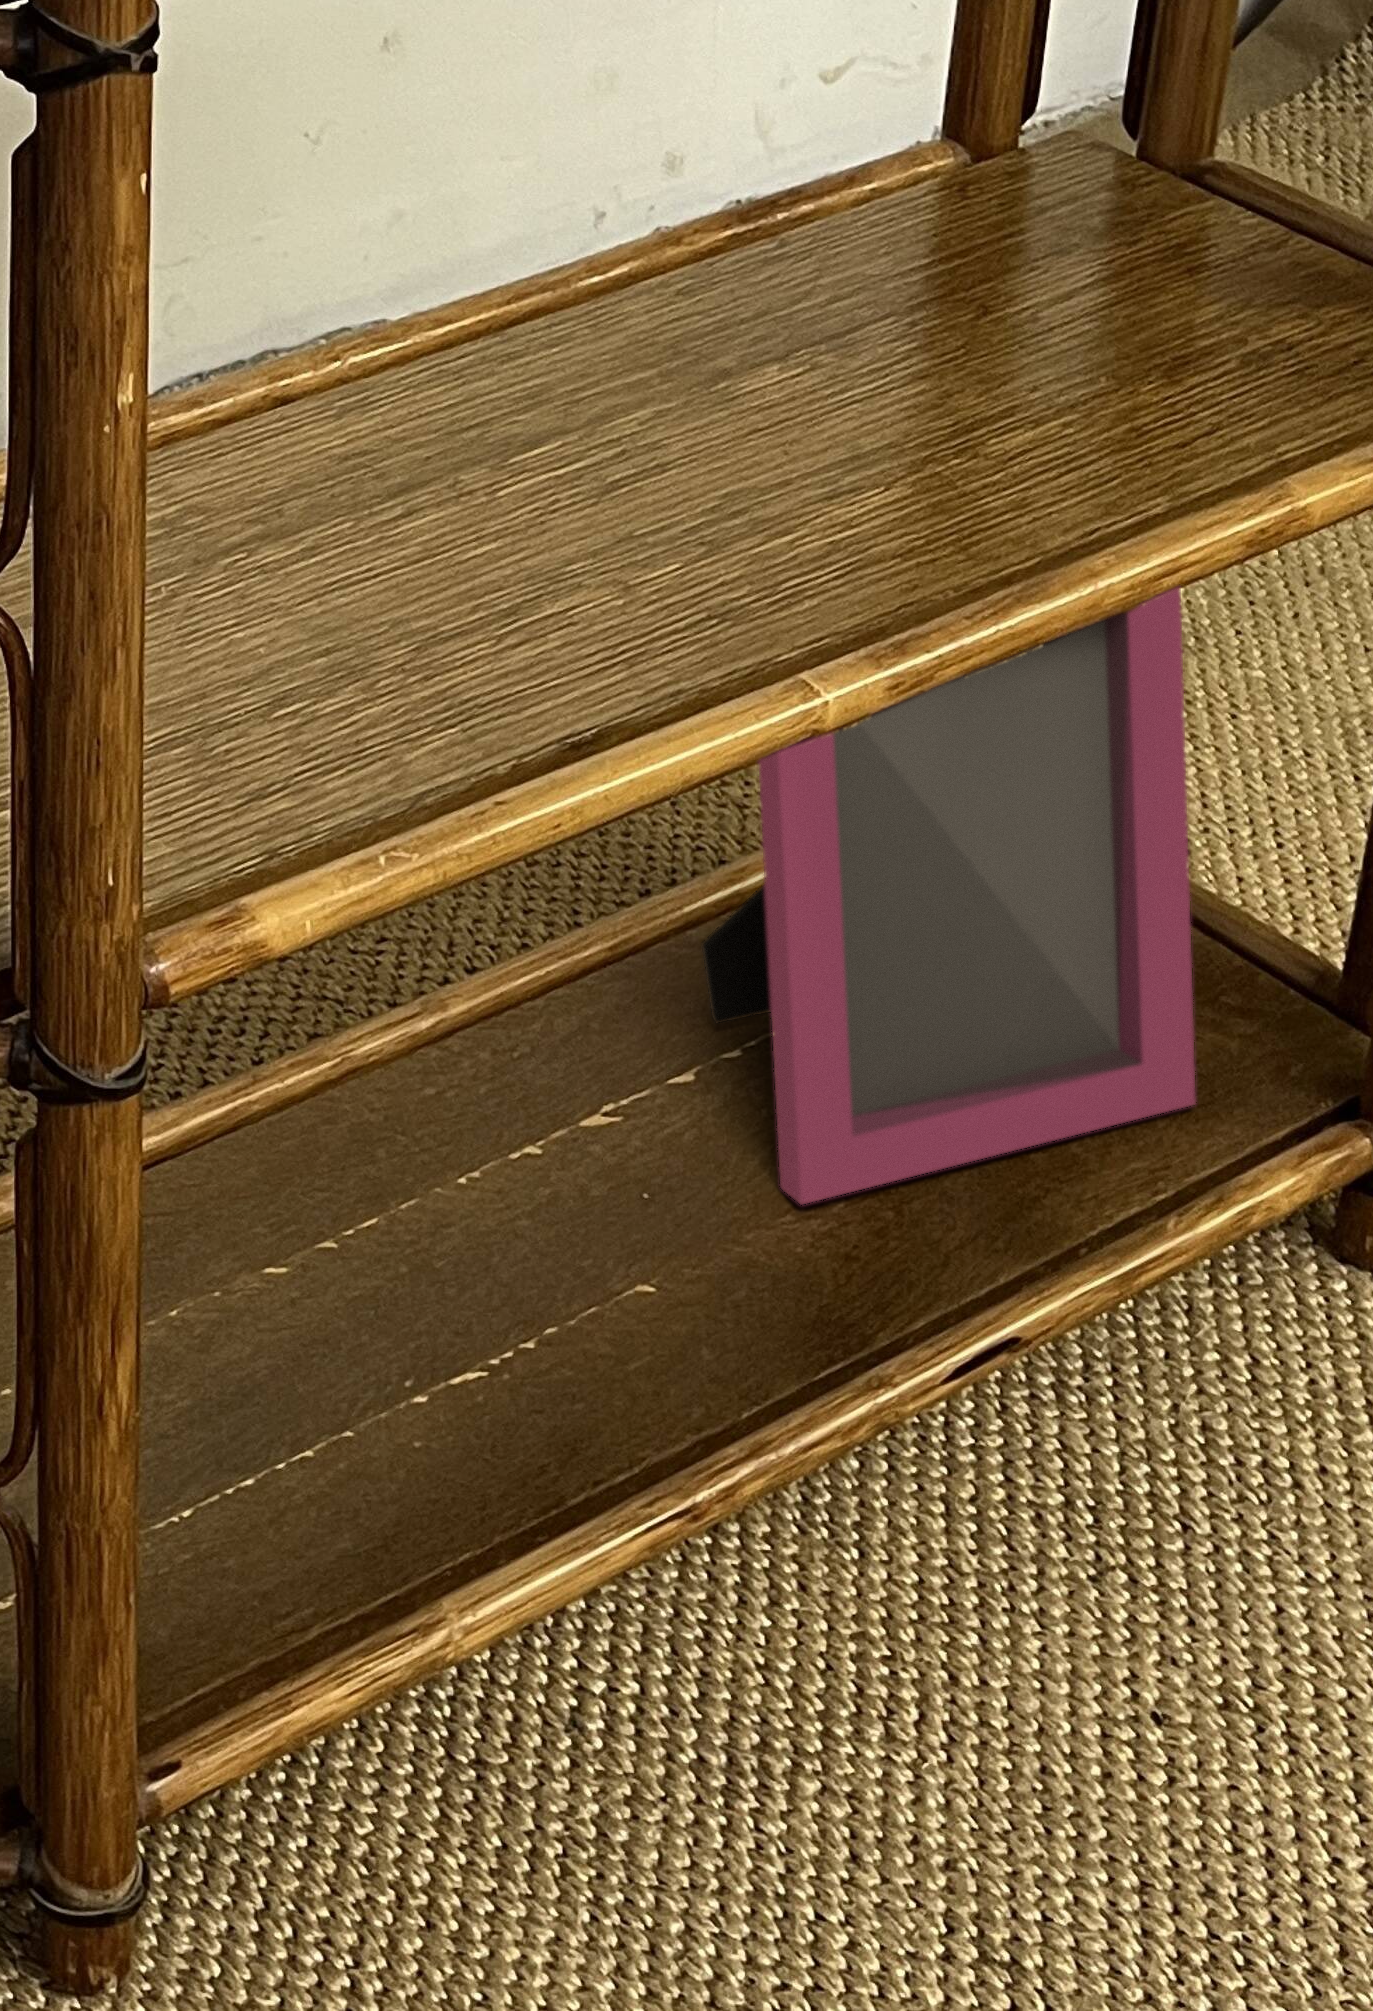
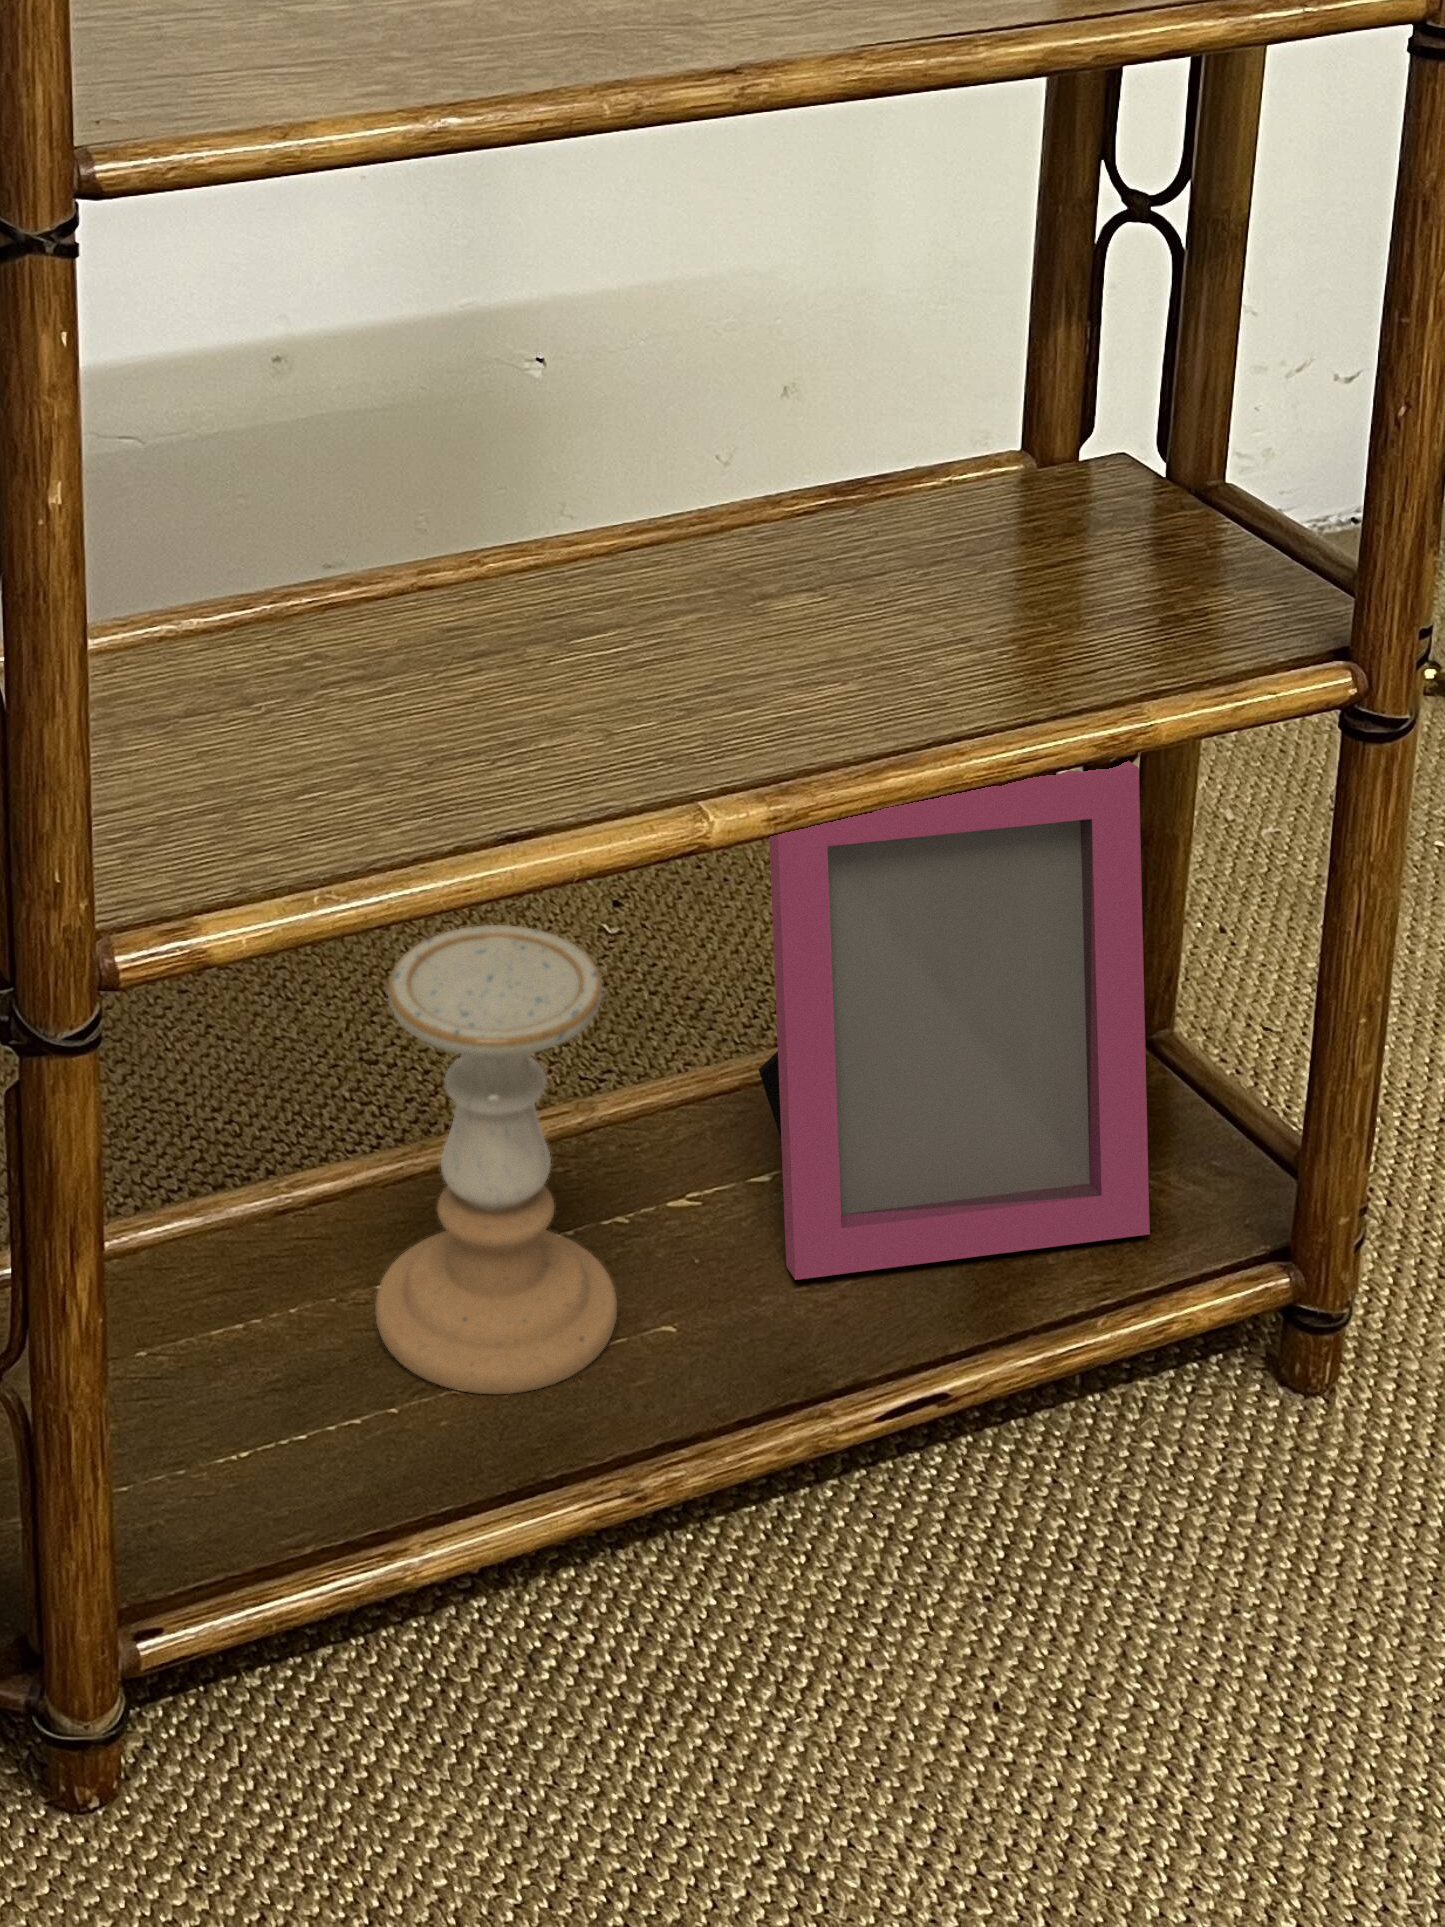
candle holder: none [300,804,610,1393] -> present [375,925,617,1394]

